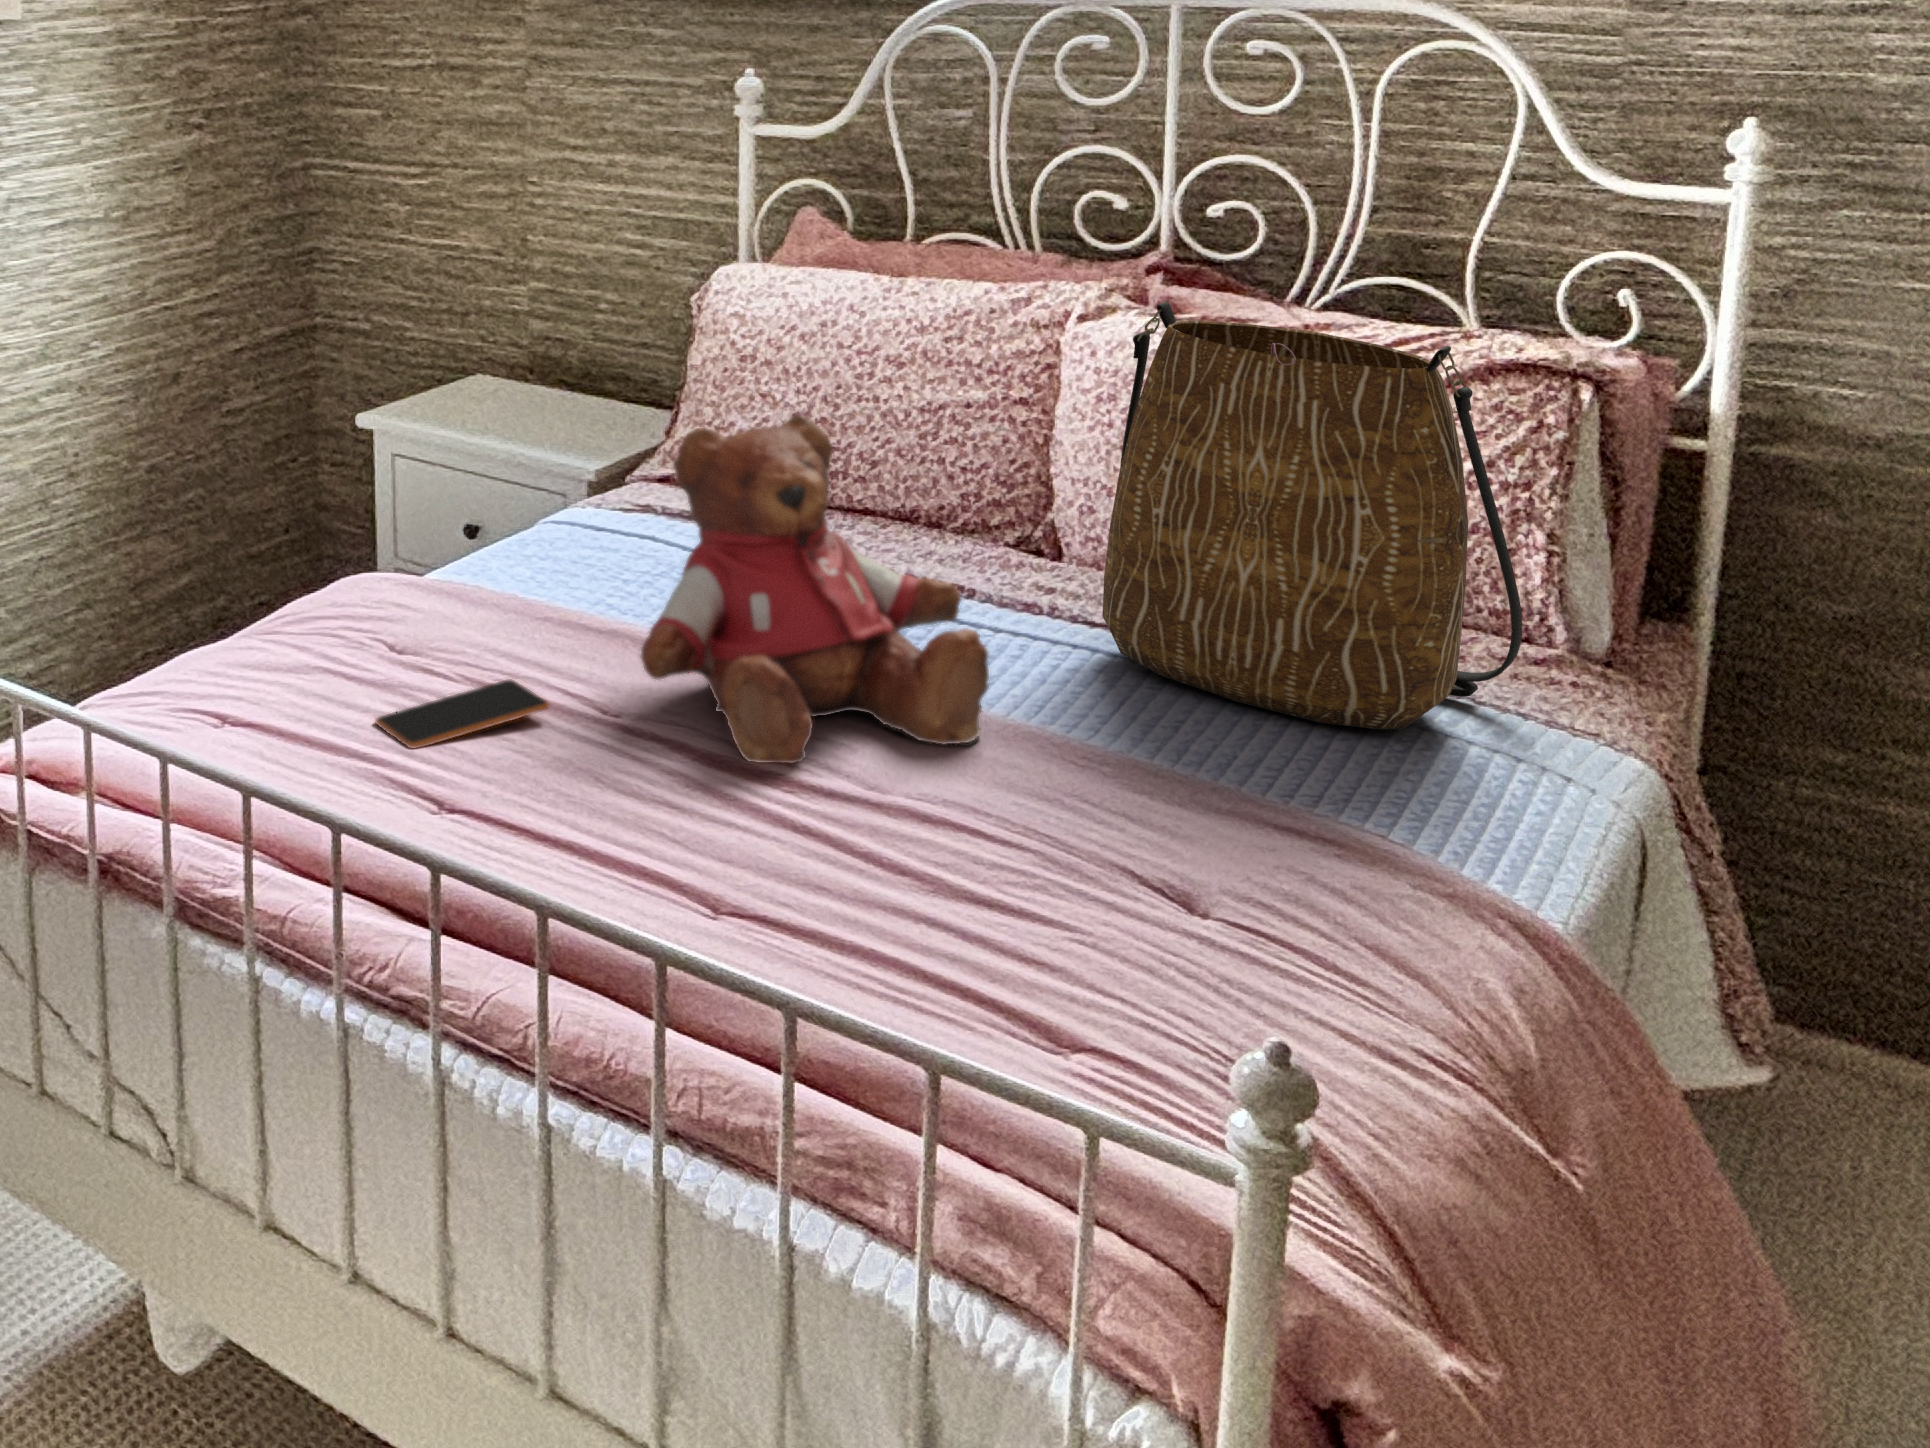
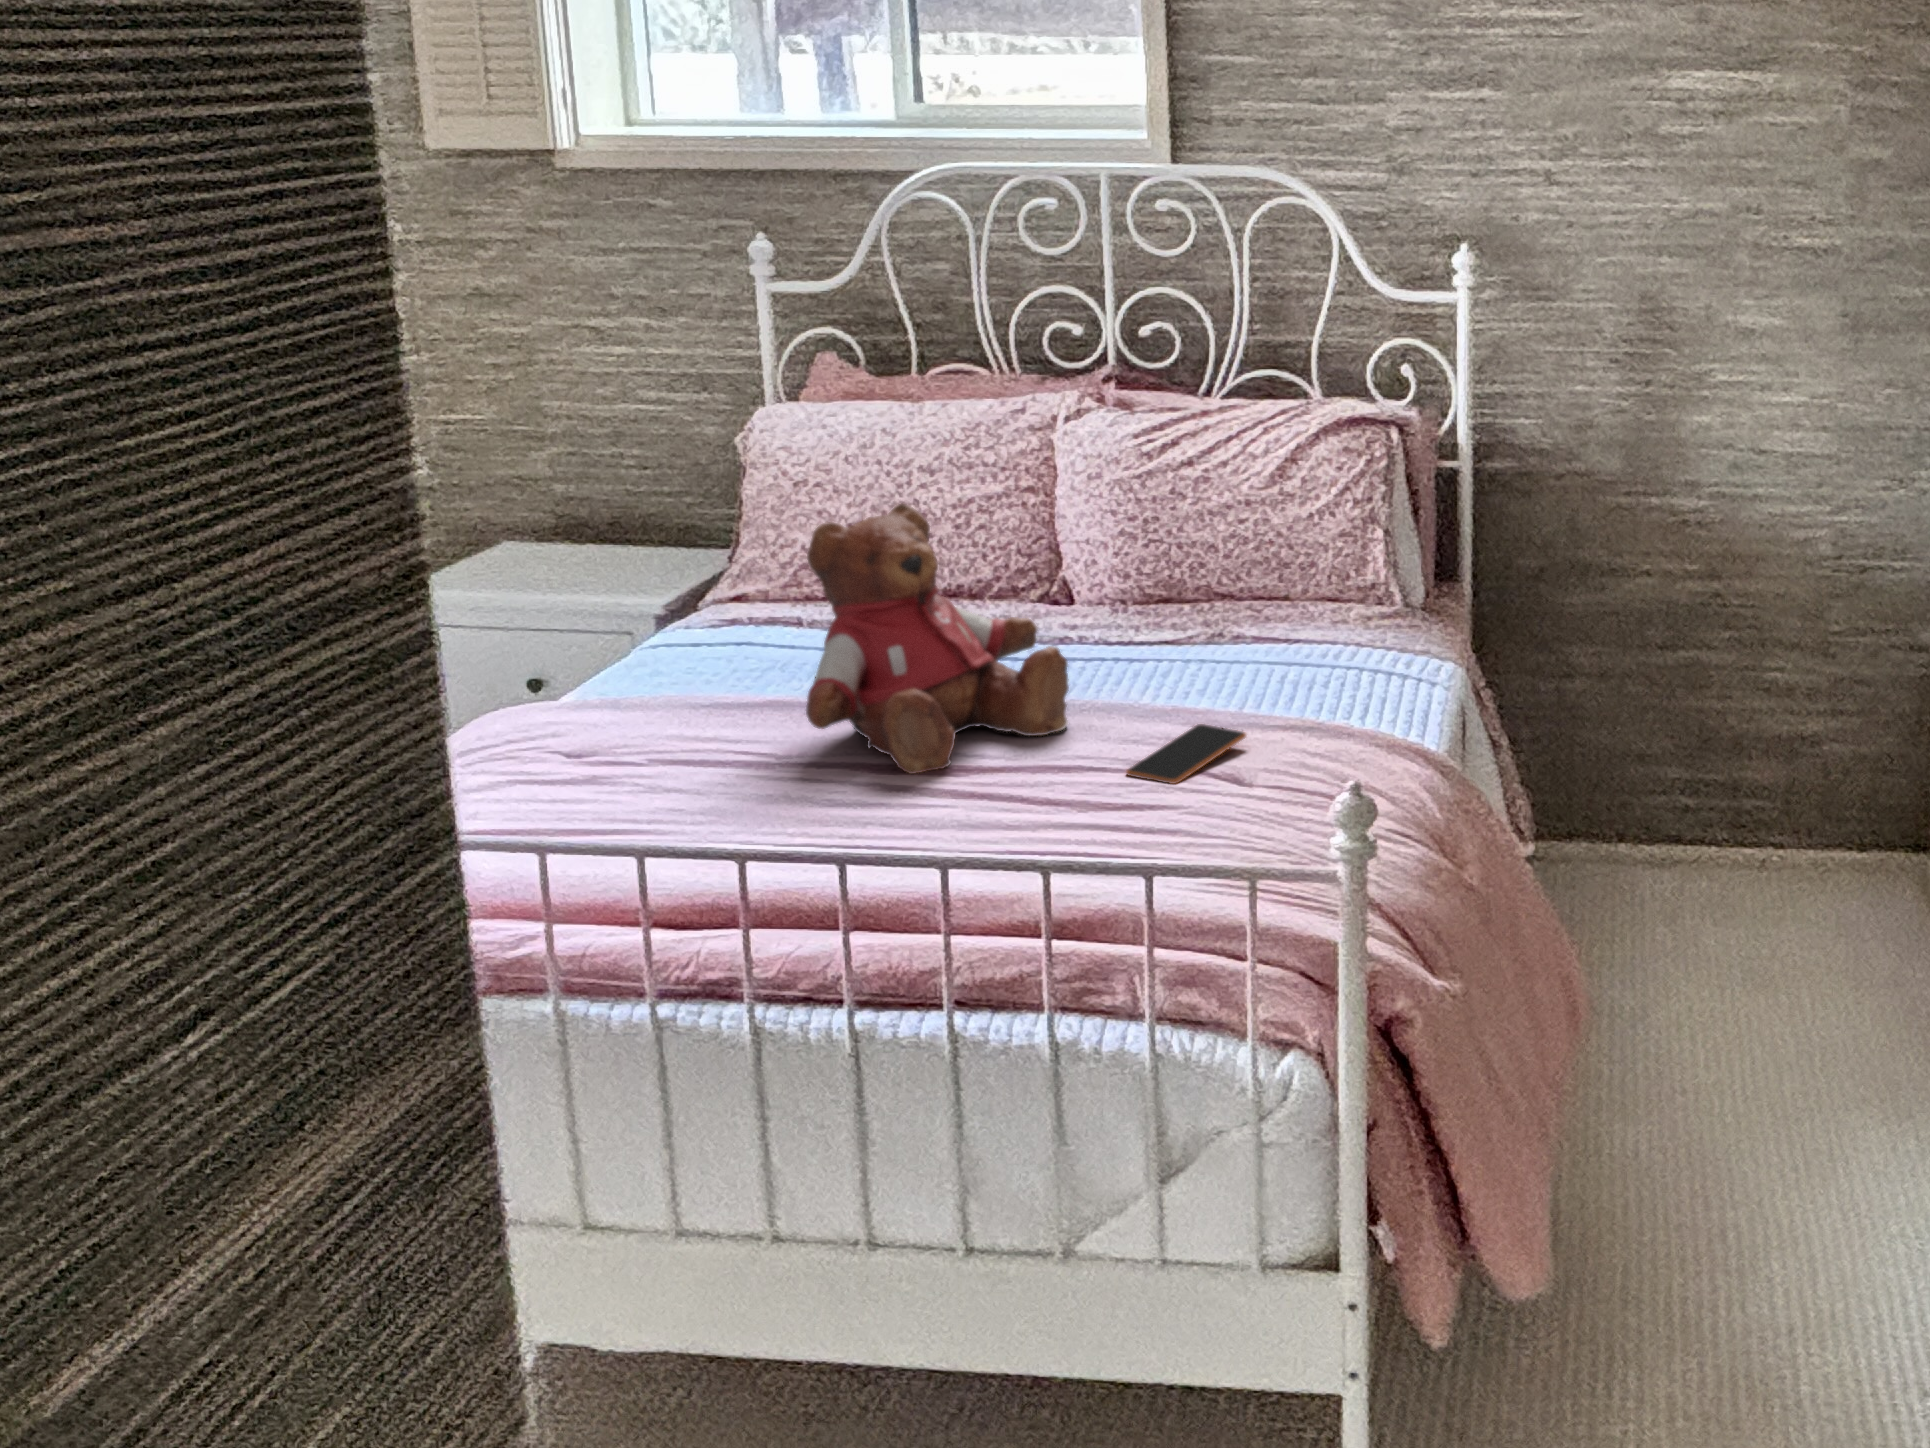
tote bag: present [1102,302,1522,729] -> none [1123,391,1385,675]
smartphone: present [375,679,550,748] -> present [1126,724,1246,784]

